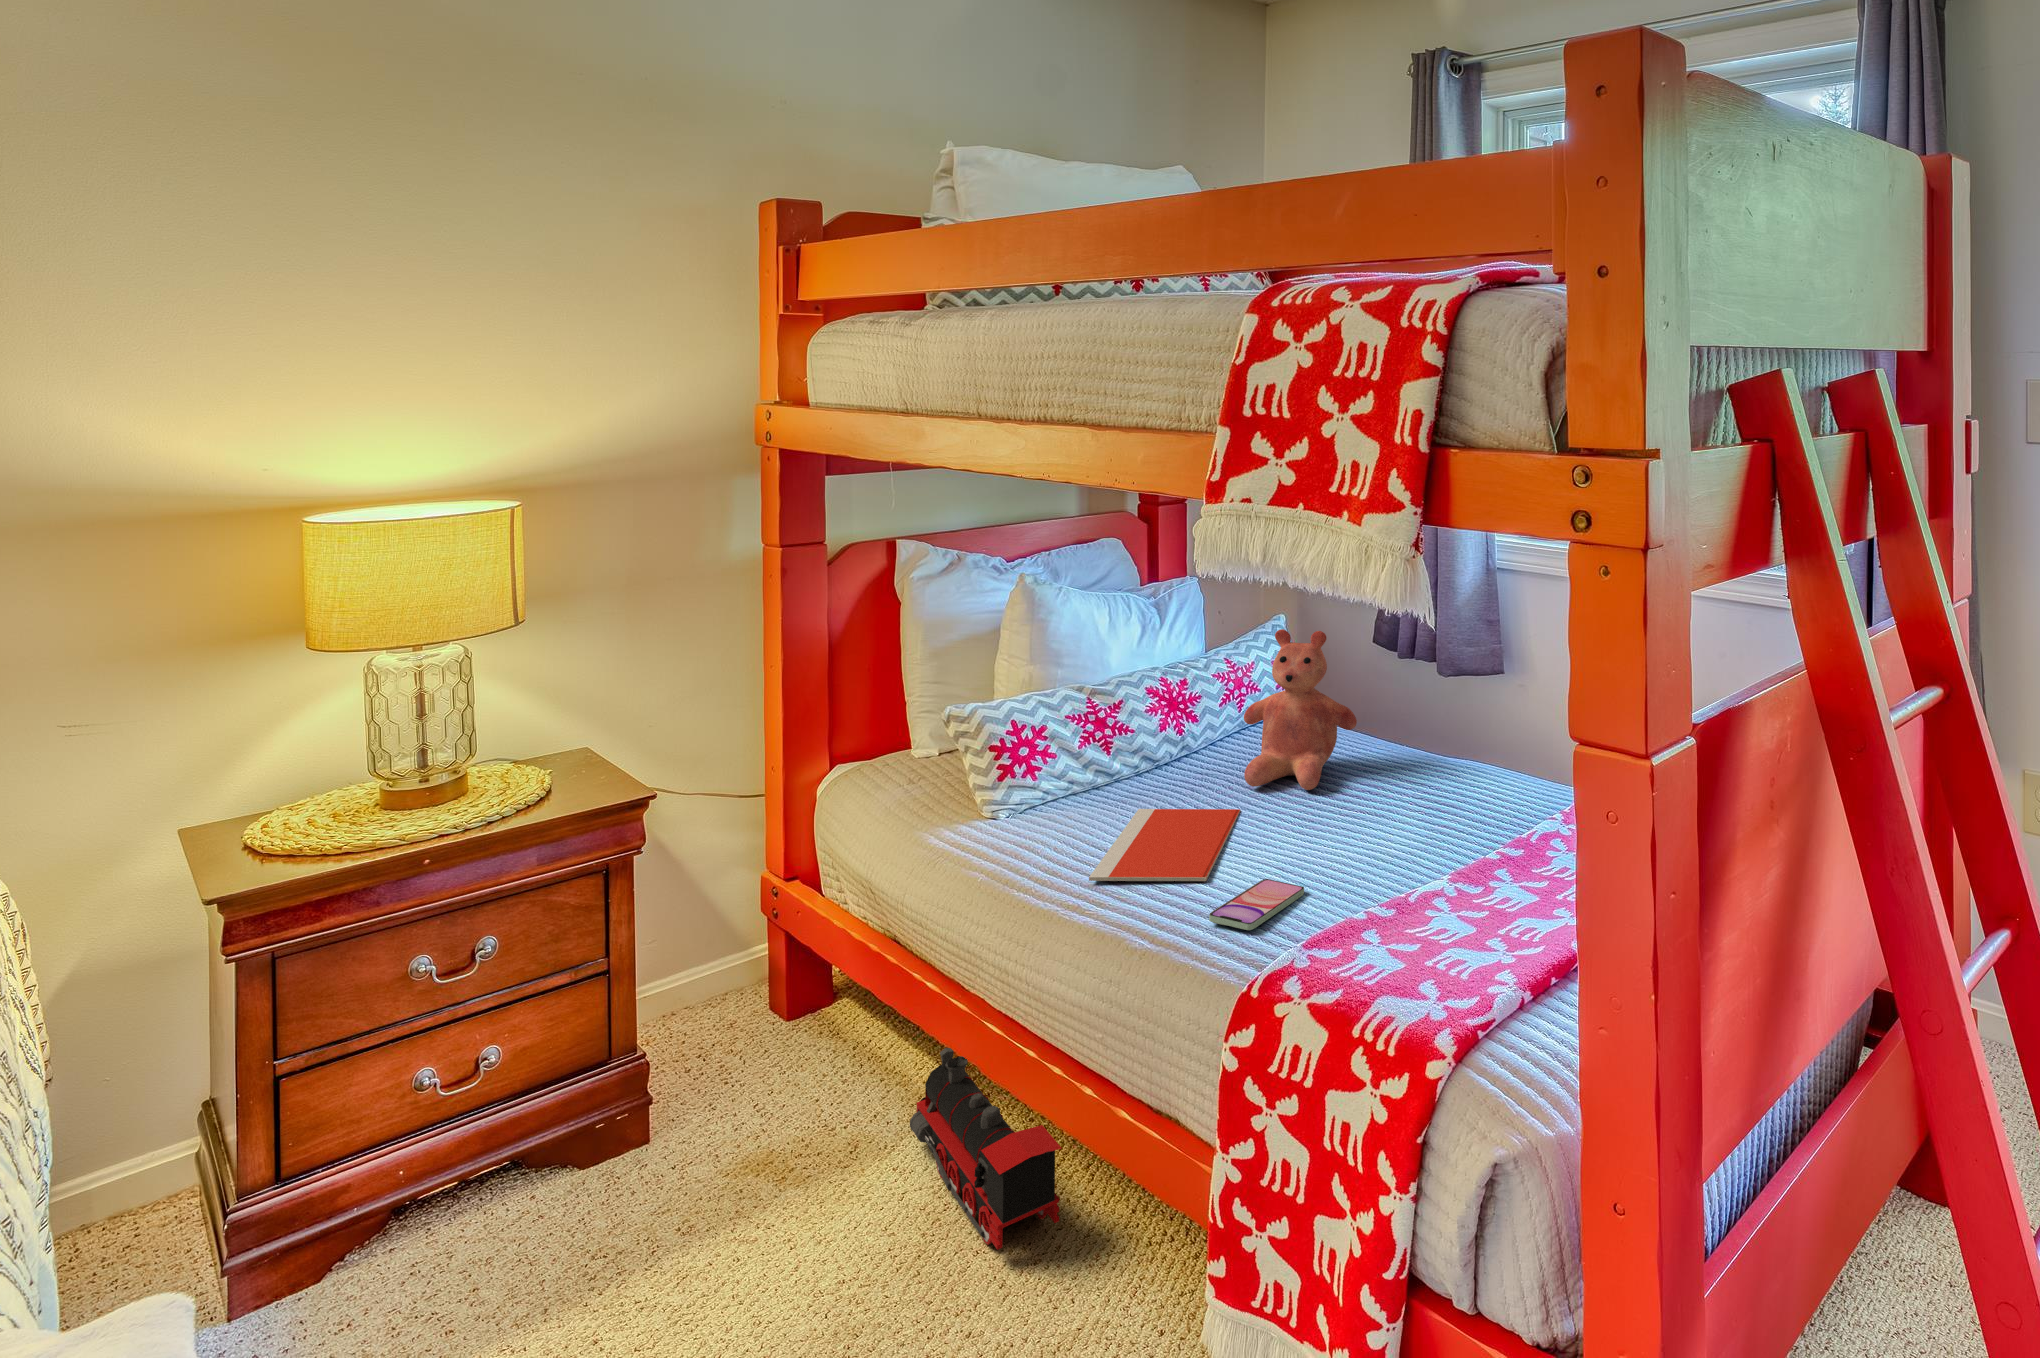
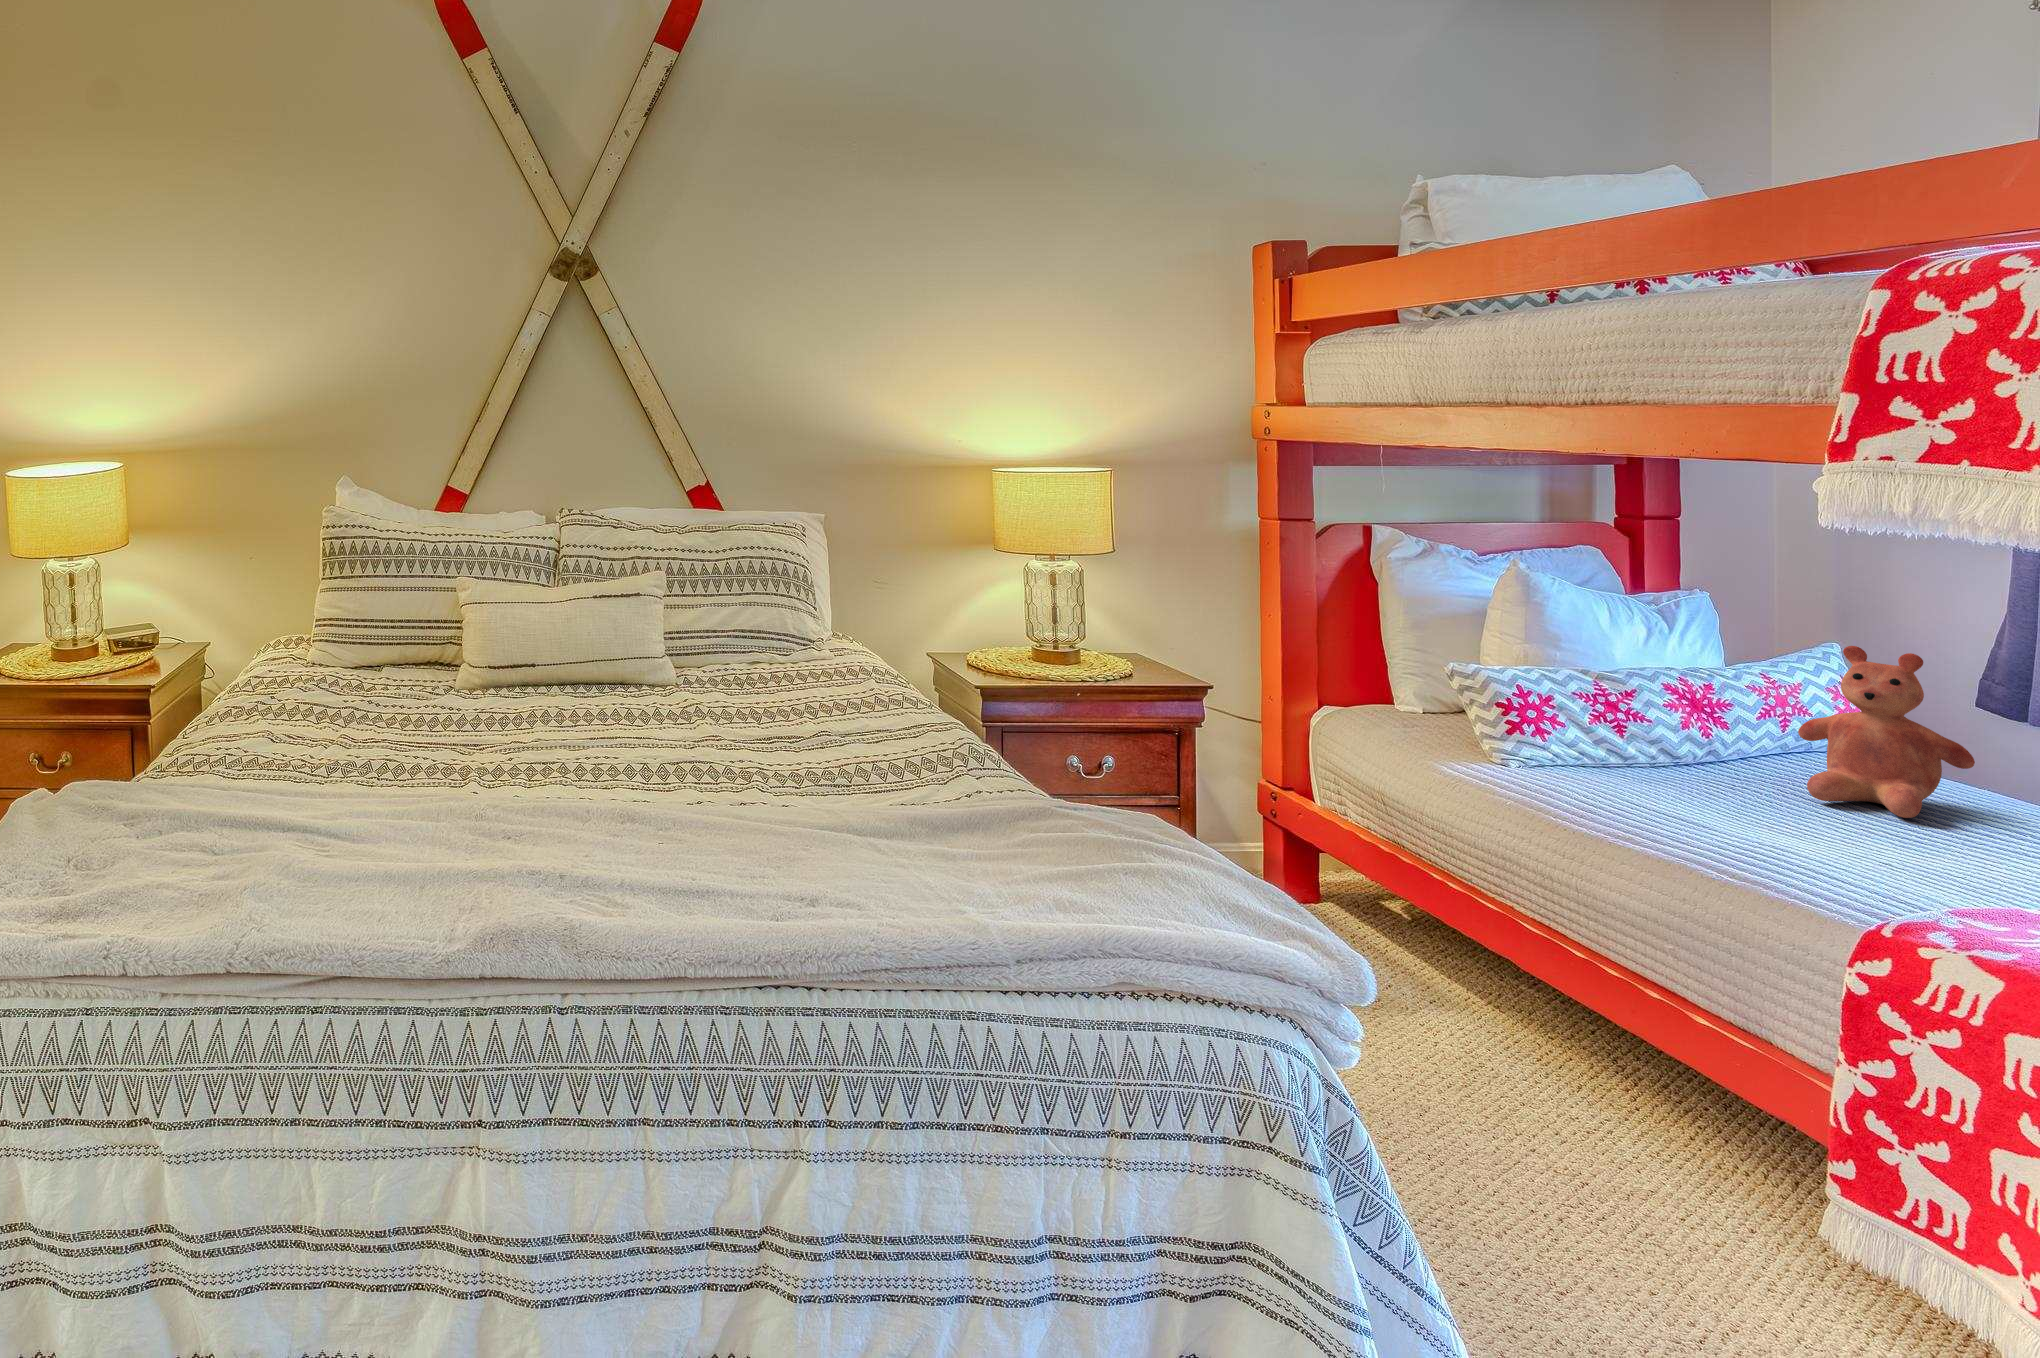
notebook: present [1089,809,1240,881] -> none [1638,789,1808,855]
smartphone: present [1209,879,1304,930] -> none [1801,868,1925,899]
toy train: present [910,1048,1061,1250] -> none [1434,948,1618,1116]

